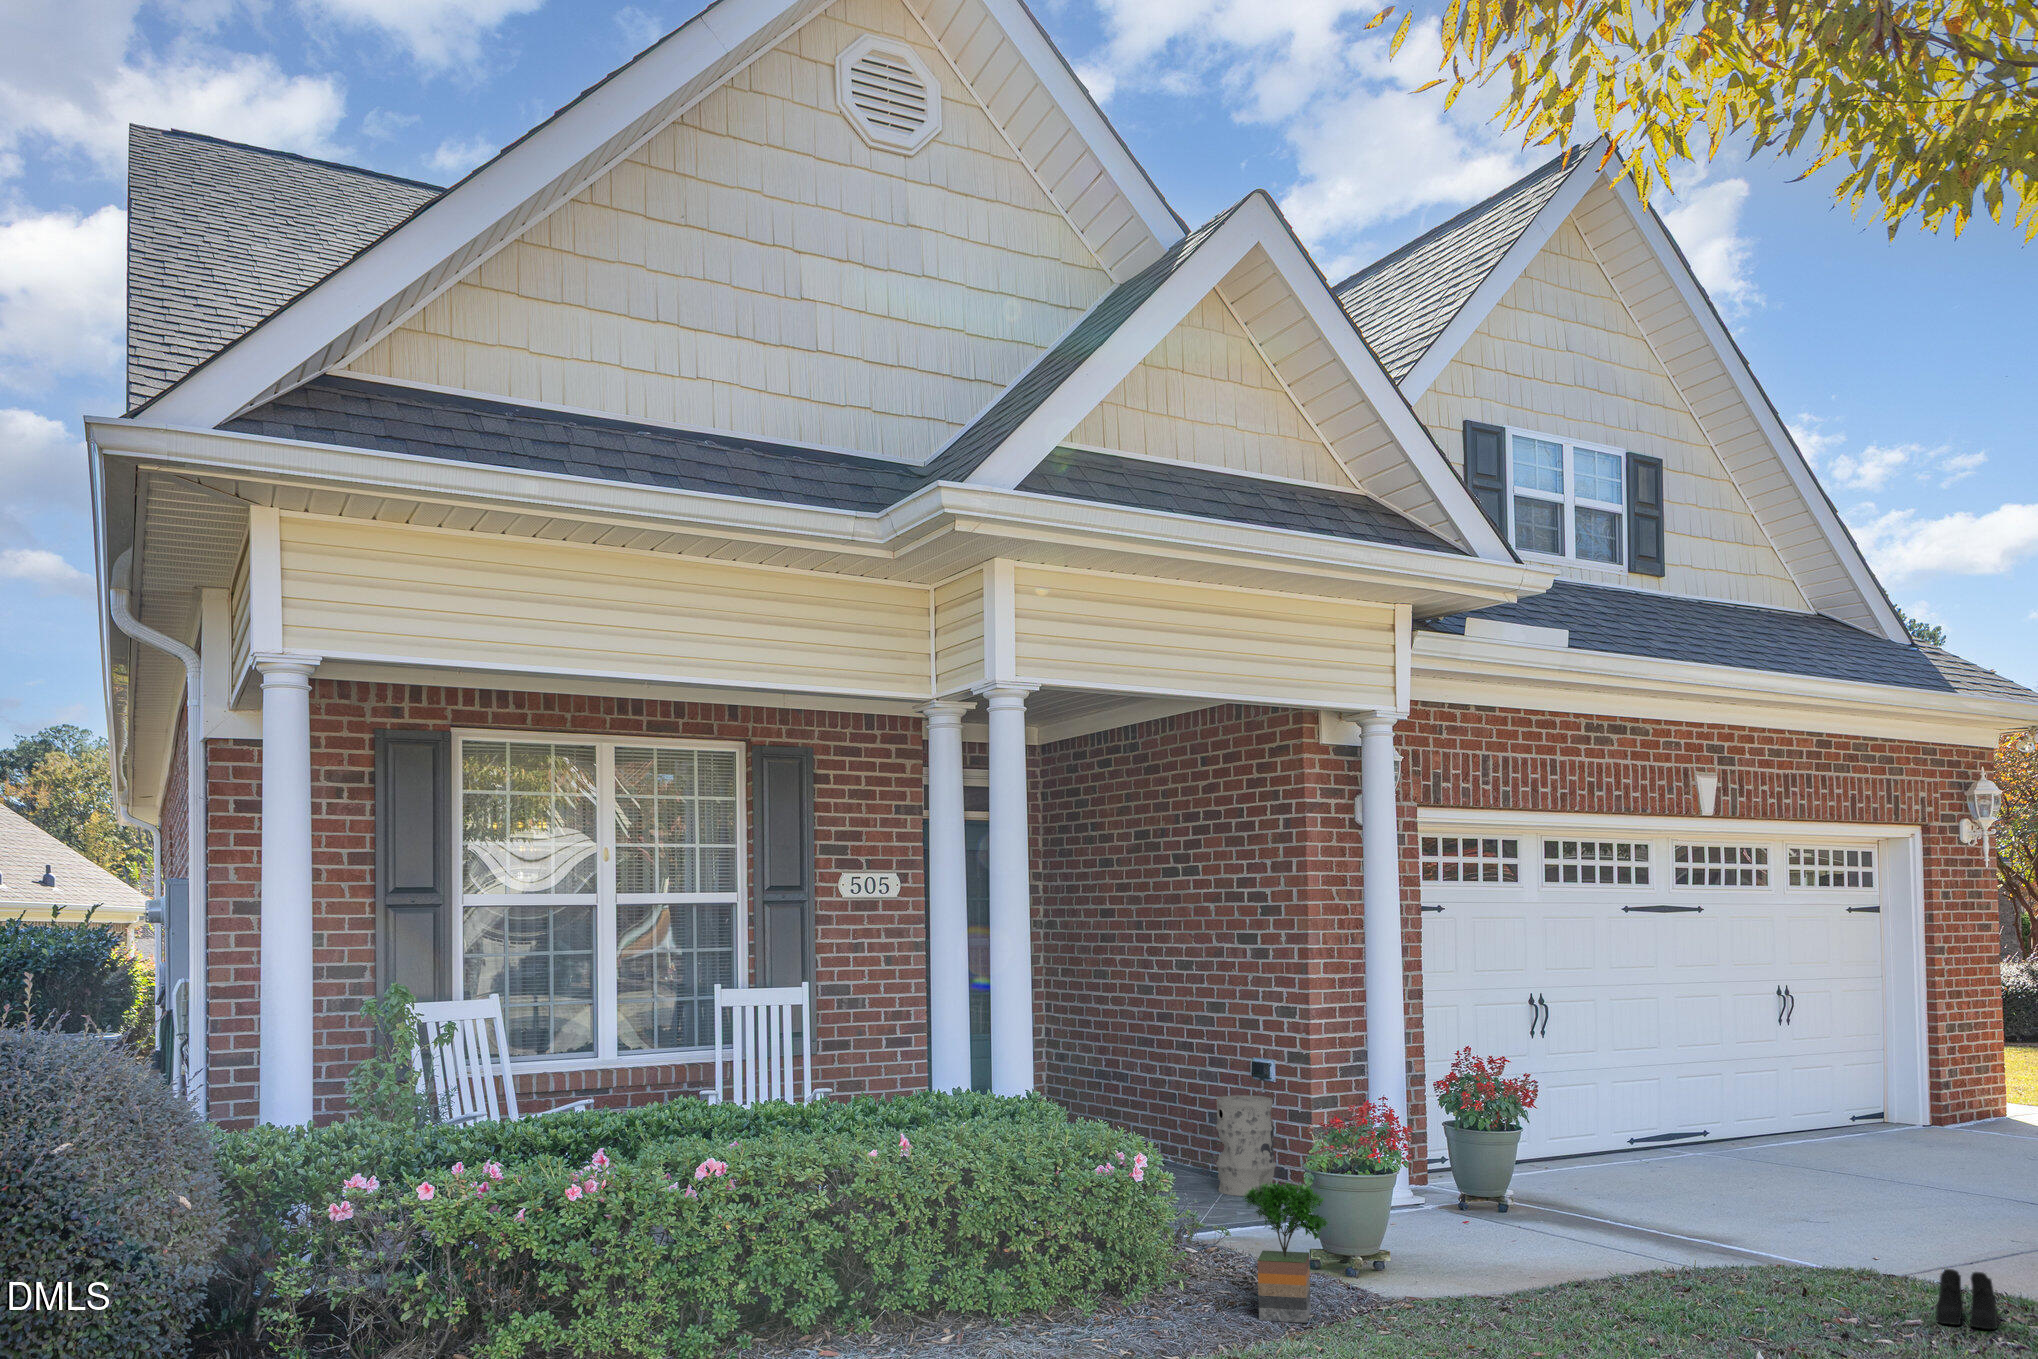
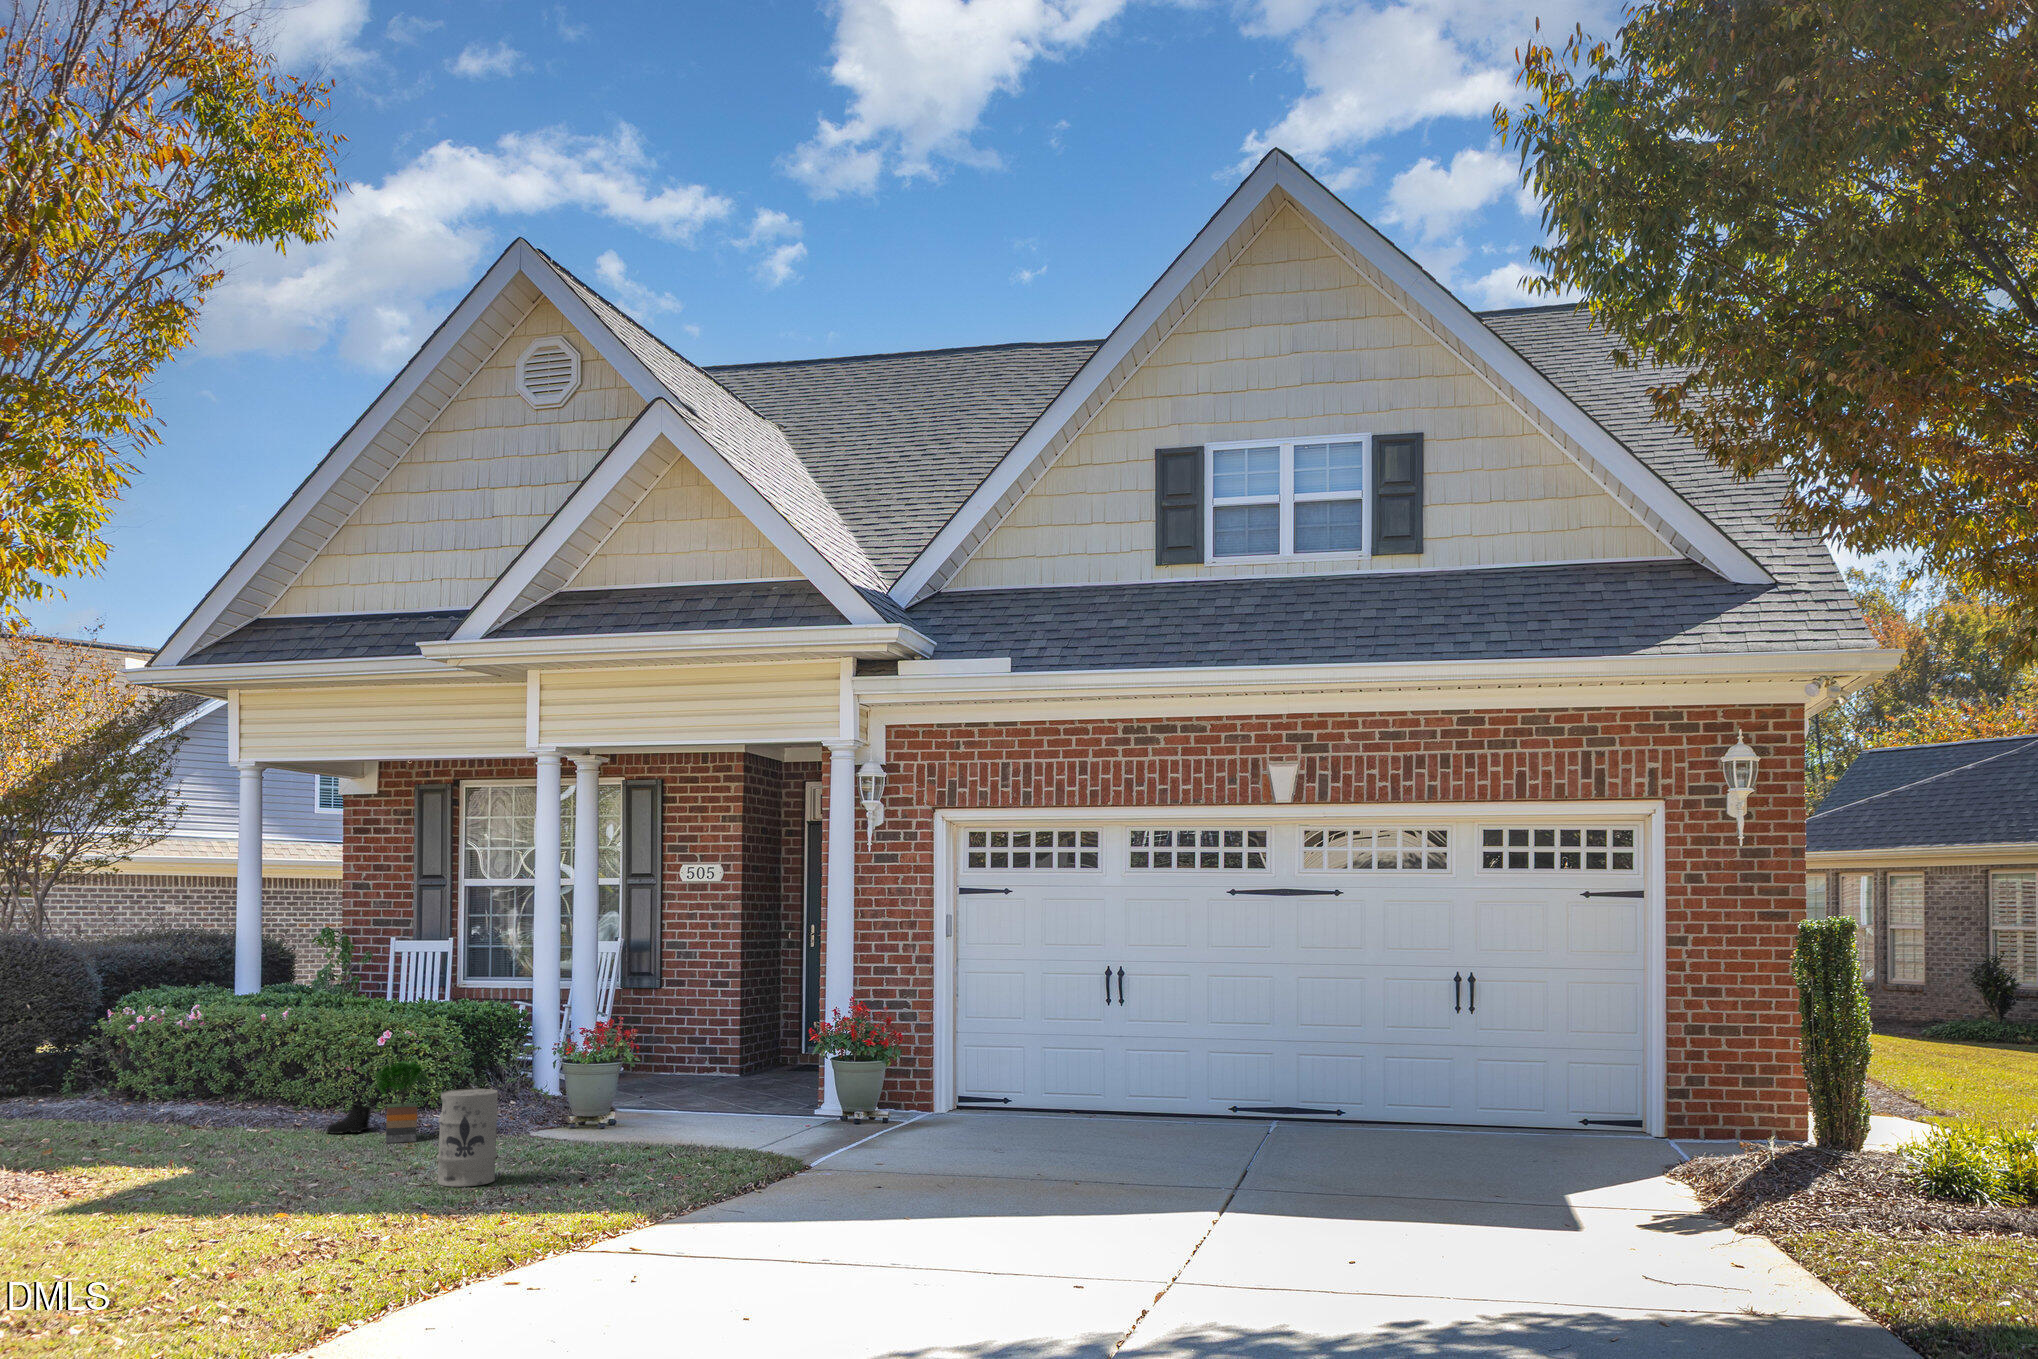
trash can: present [1216,1095,1276,1196] -> present [437,1089,498,1187]
boots: present [1936,1269,1997,1329] -> present [327,1102,371,1134]

